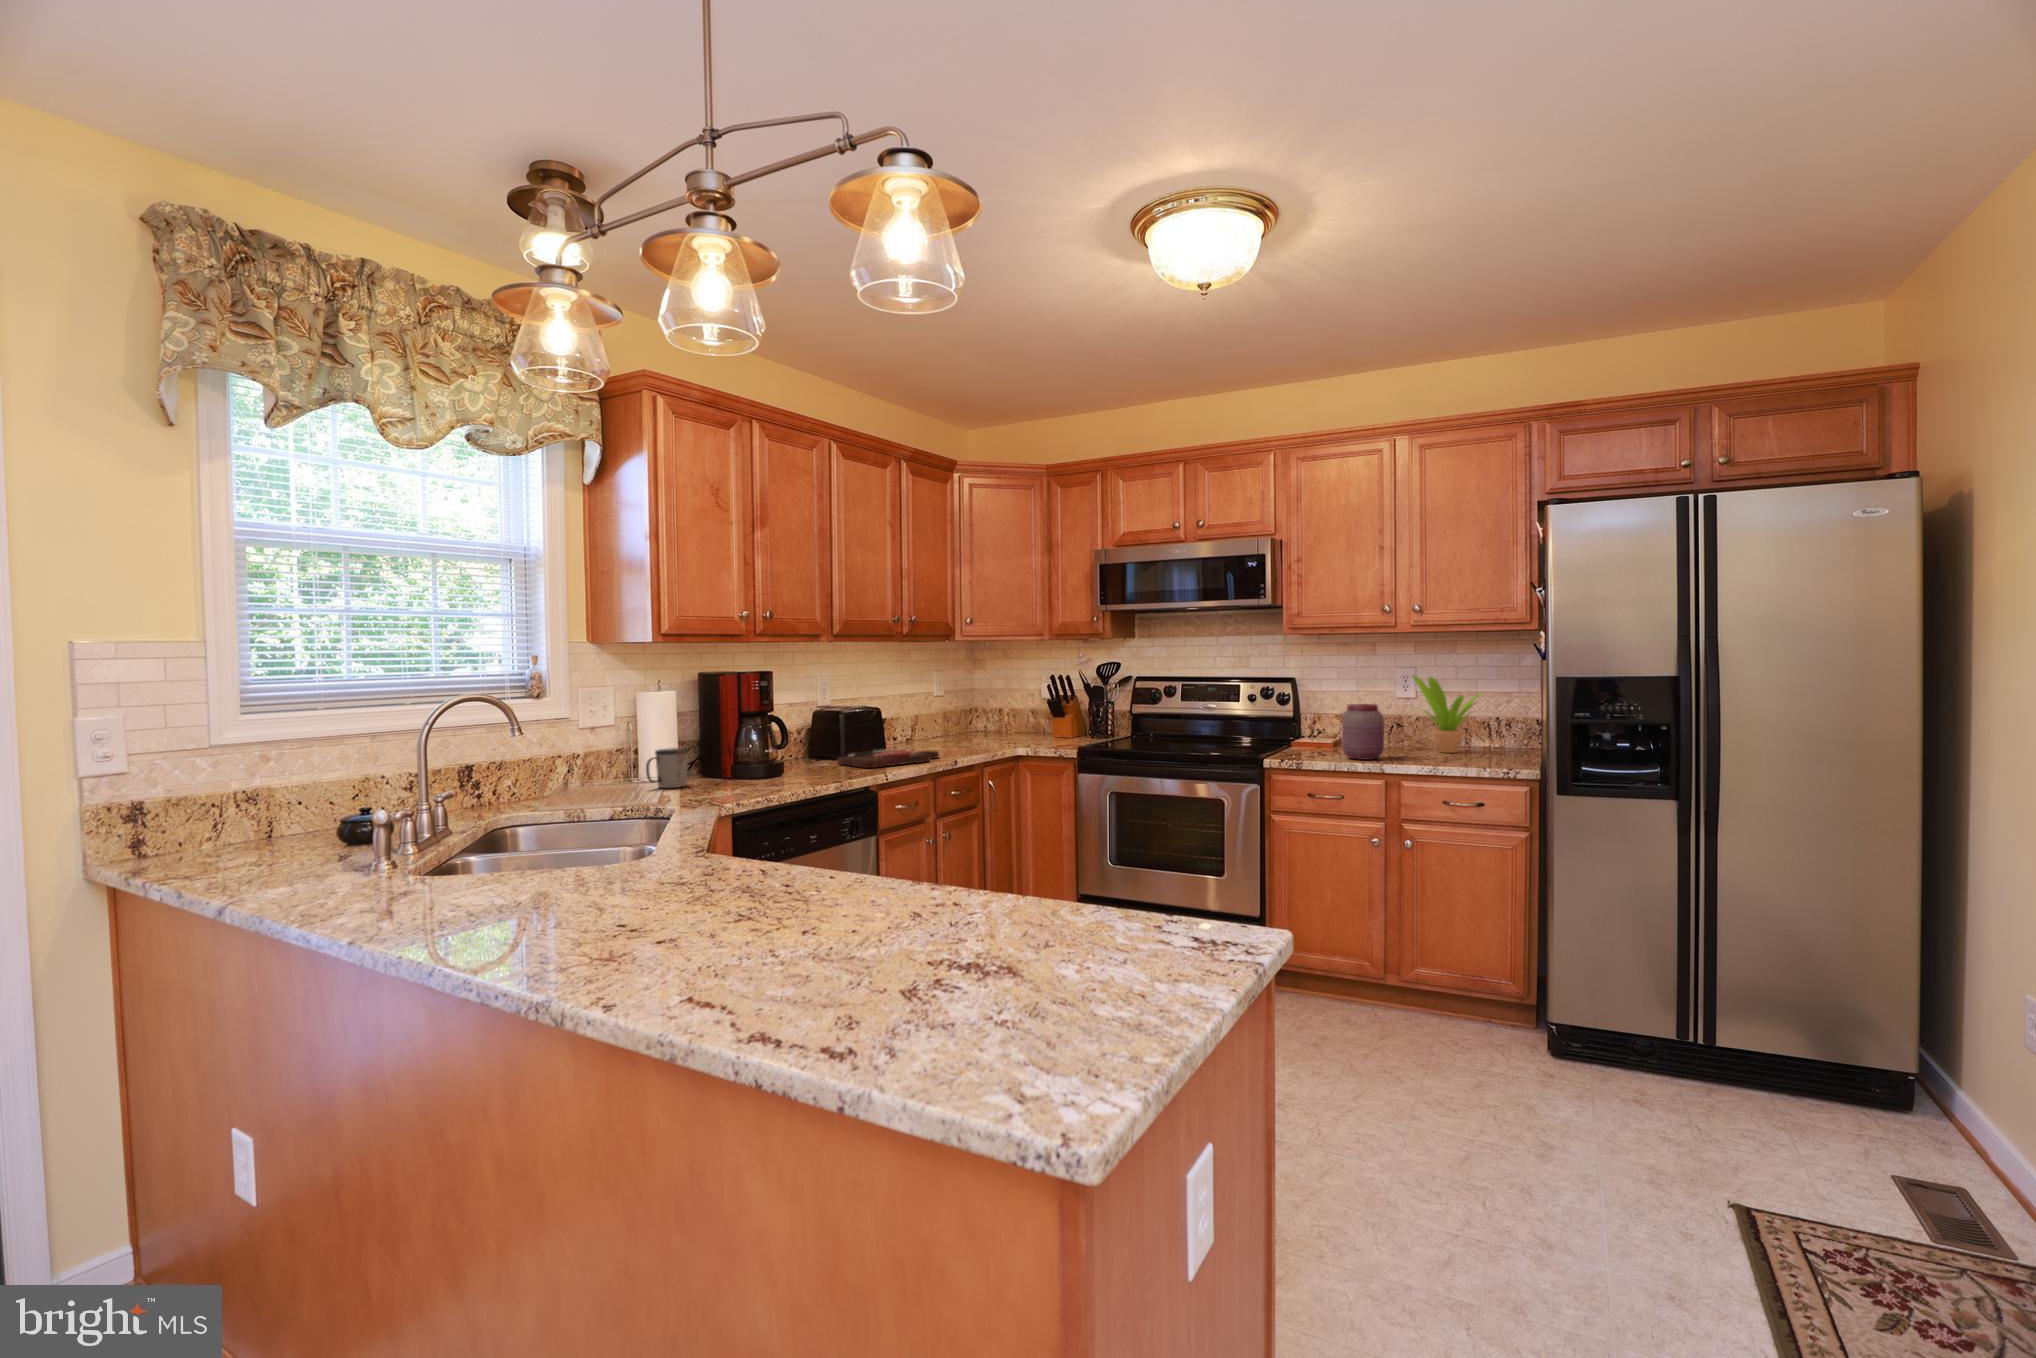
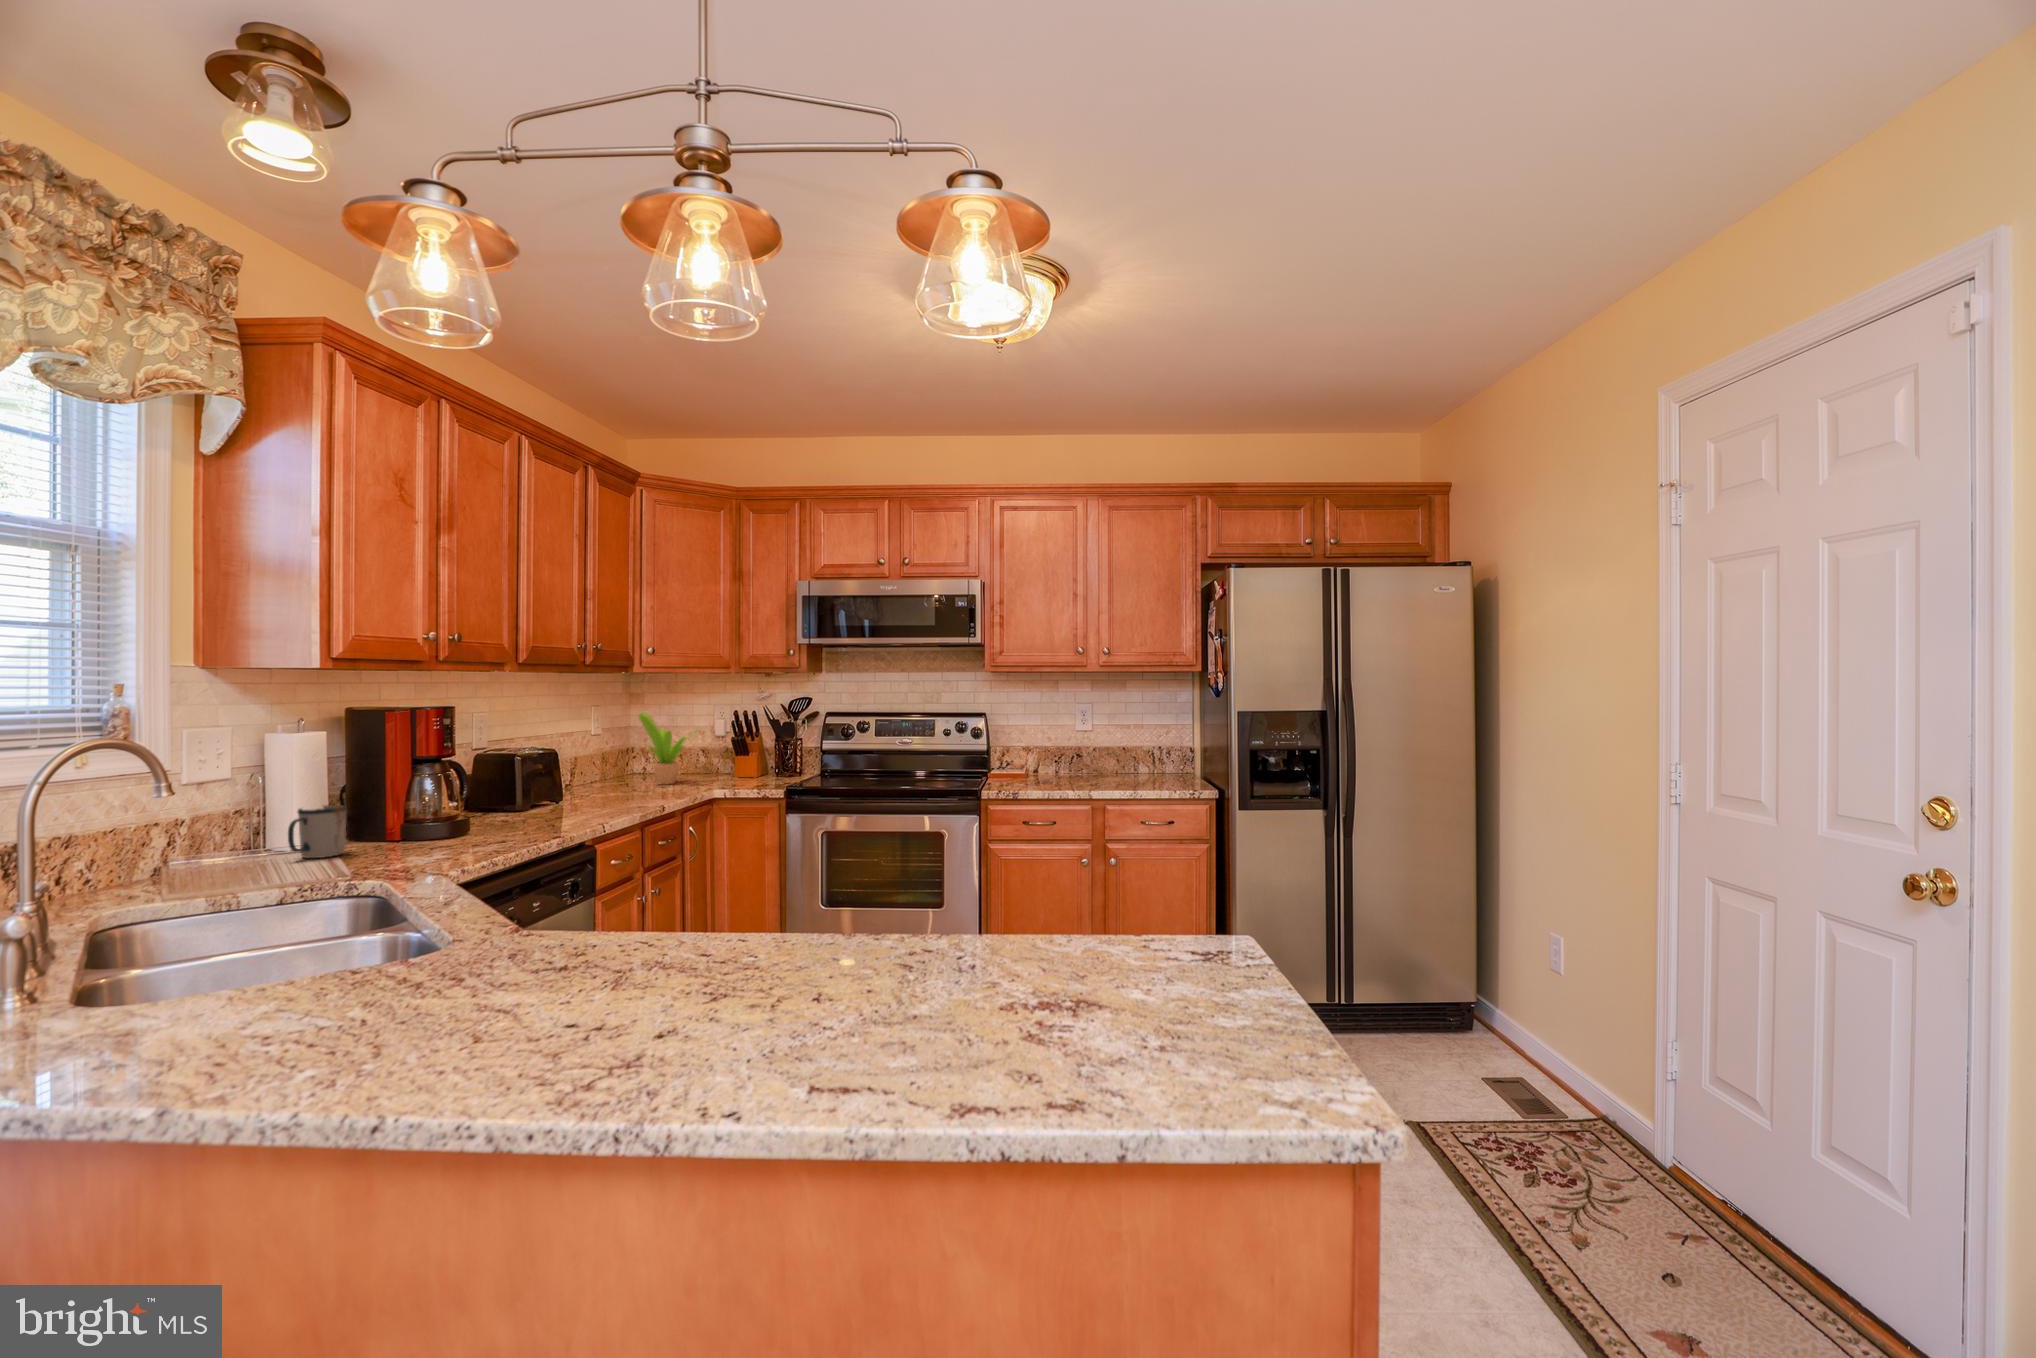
potted plant: present [1413,675,1480,753] -> present [638,712,697,784]
jar: present [1342,704,1384,760] -> none [1050,735,1087,786]
cutting board: present [838,746,939,768] -> none [518,792,638,819]

